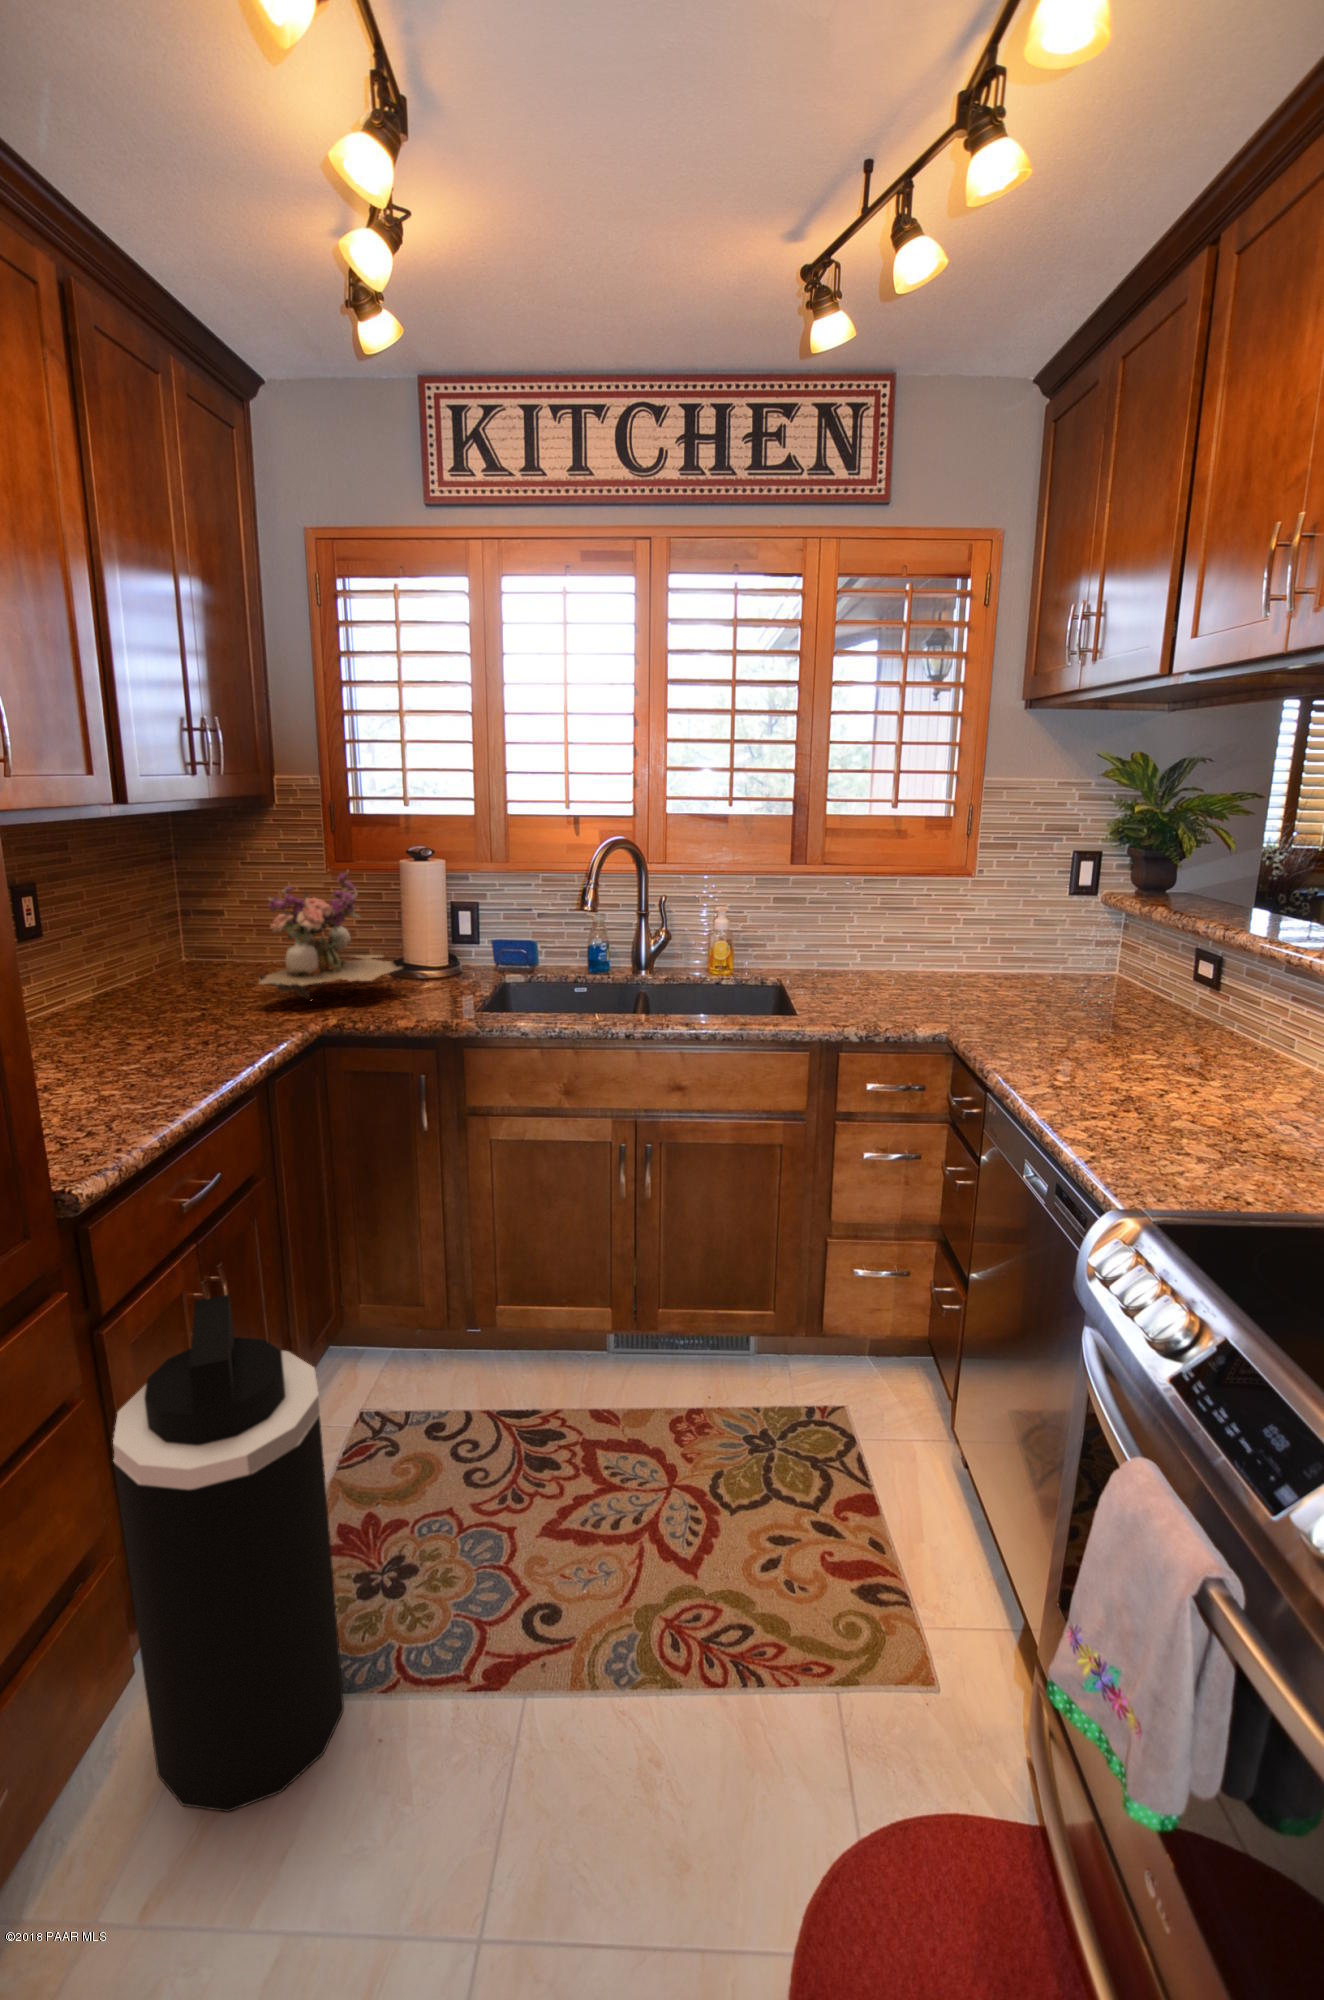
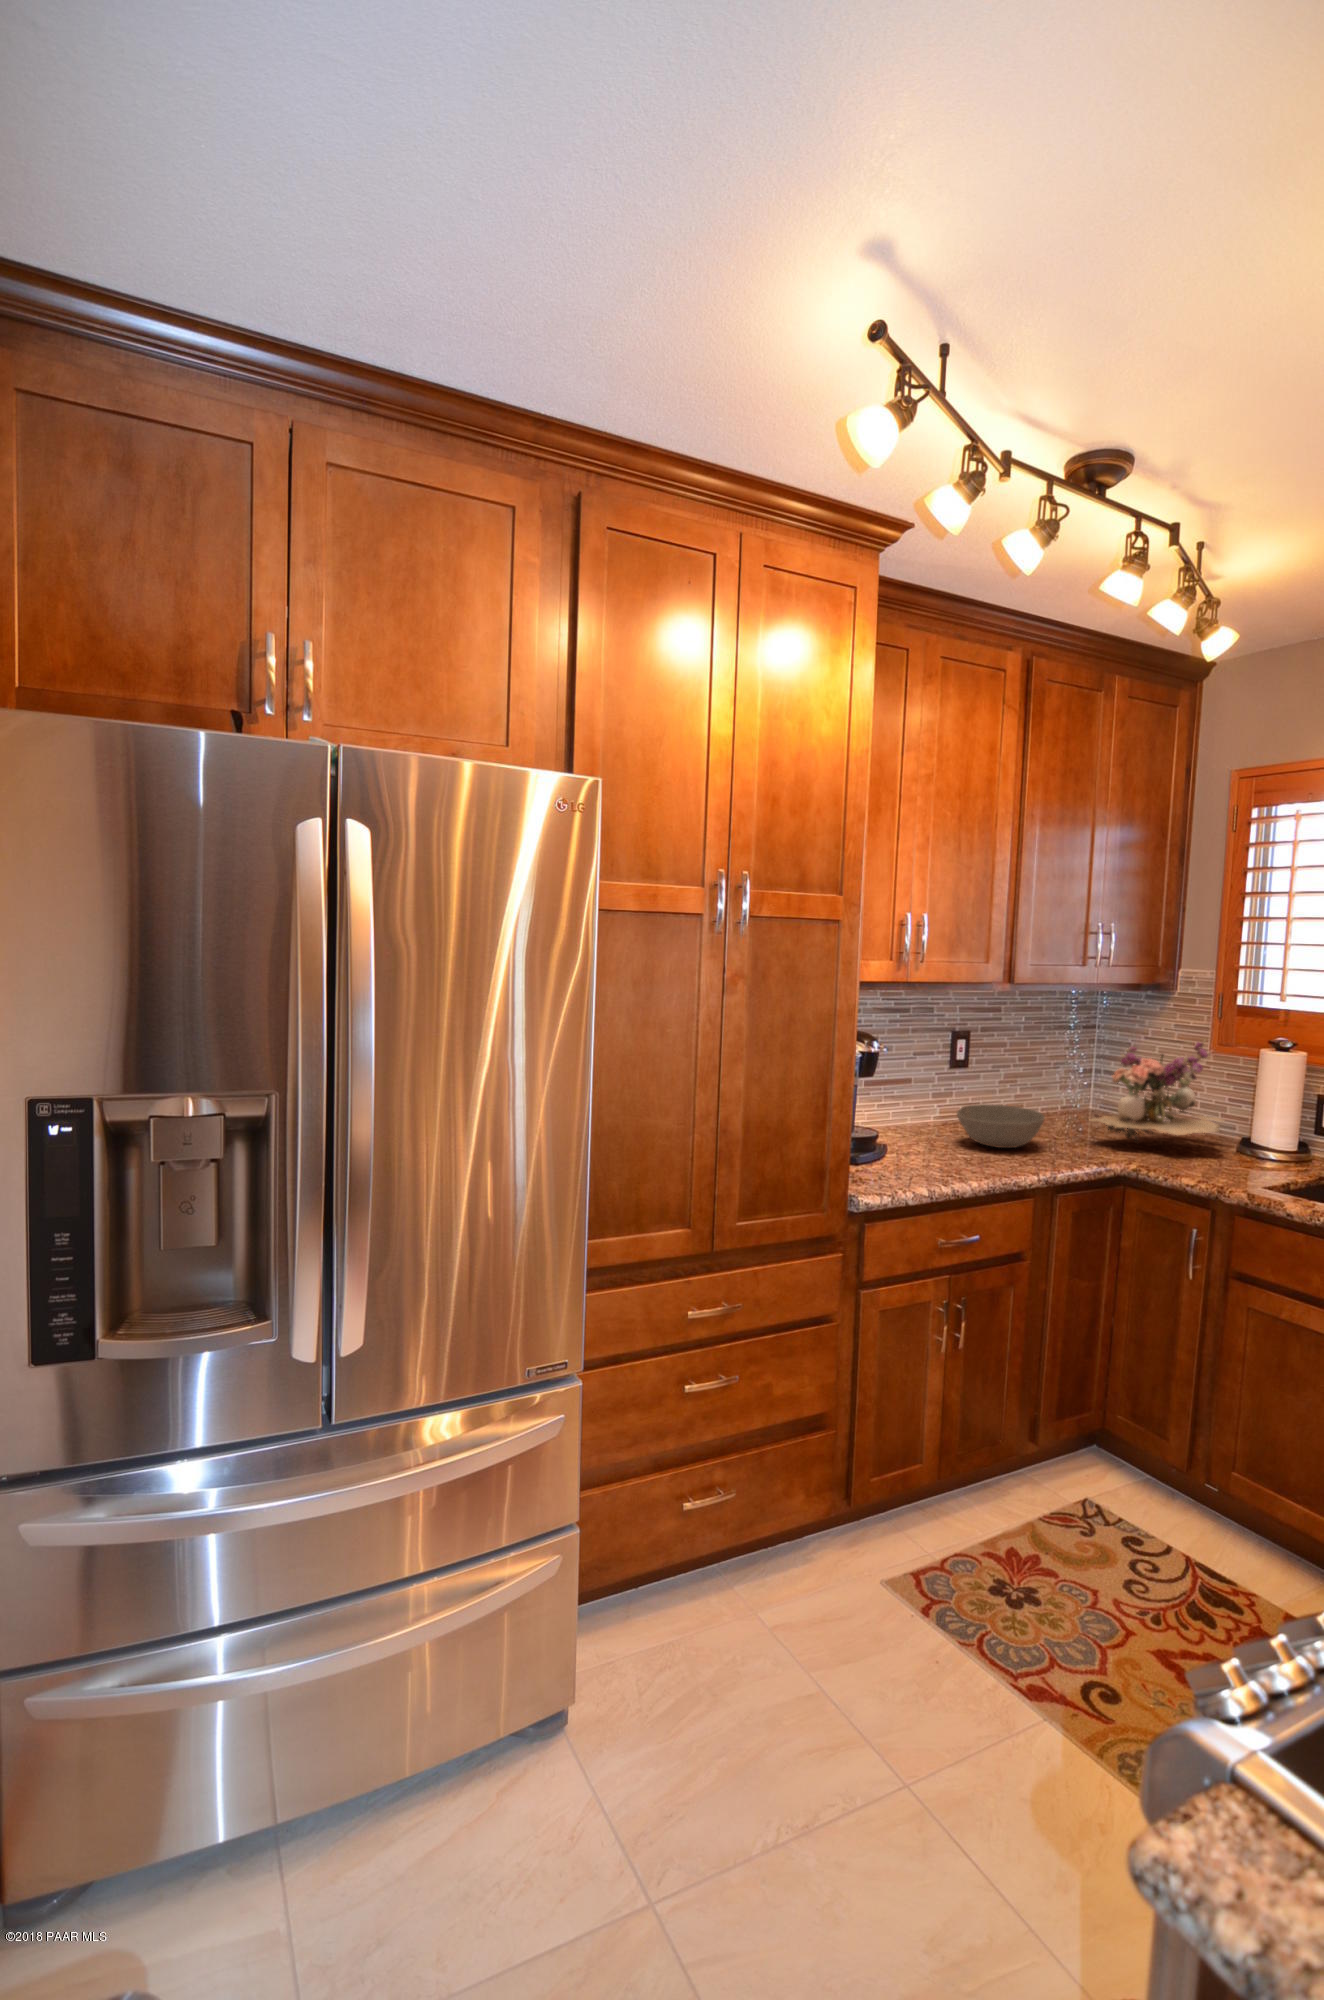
bowl: none [93,985,224,1045] -> present [957,1104,1045,1148]
trash can: present [113,1295,344,1812] -> none [827,1291,955,1639]

